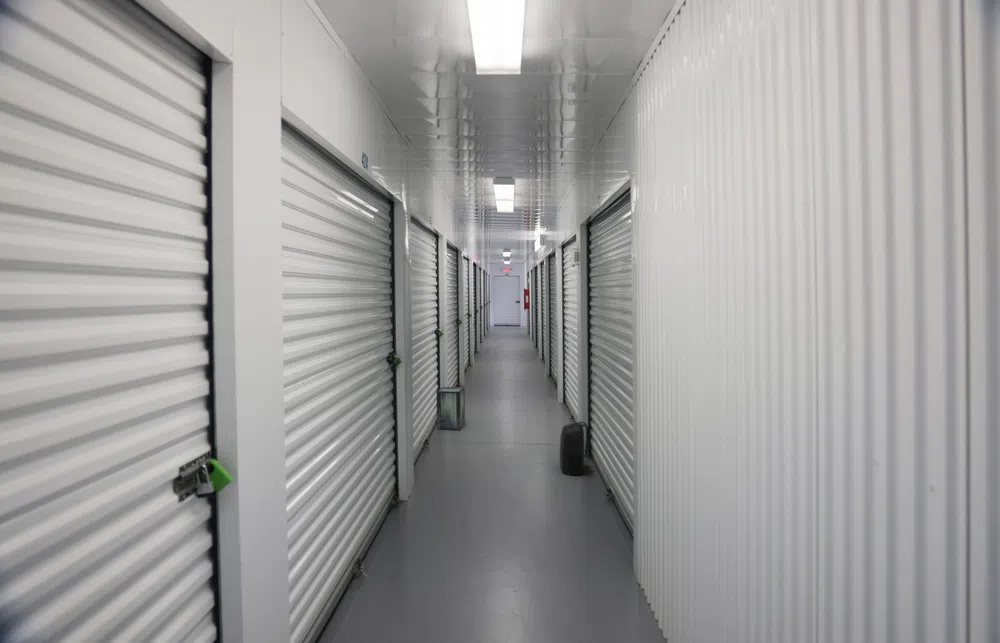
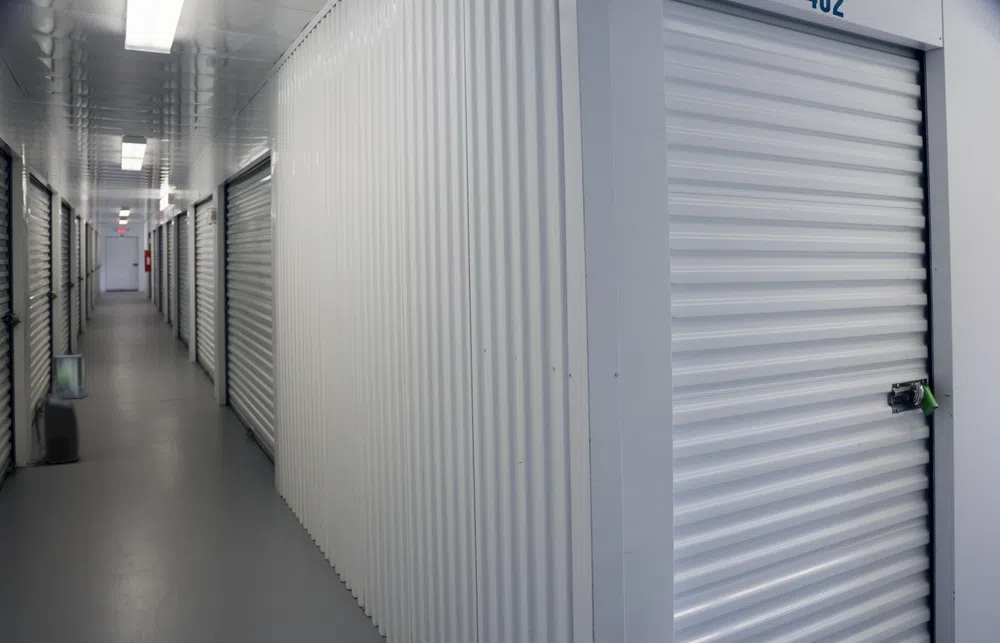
backpack: present [560,421,590,475] -> present [34,397,80,464]

